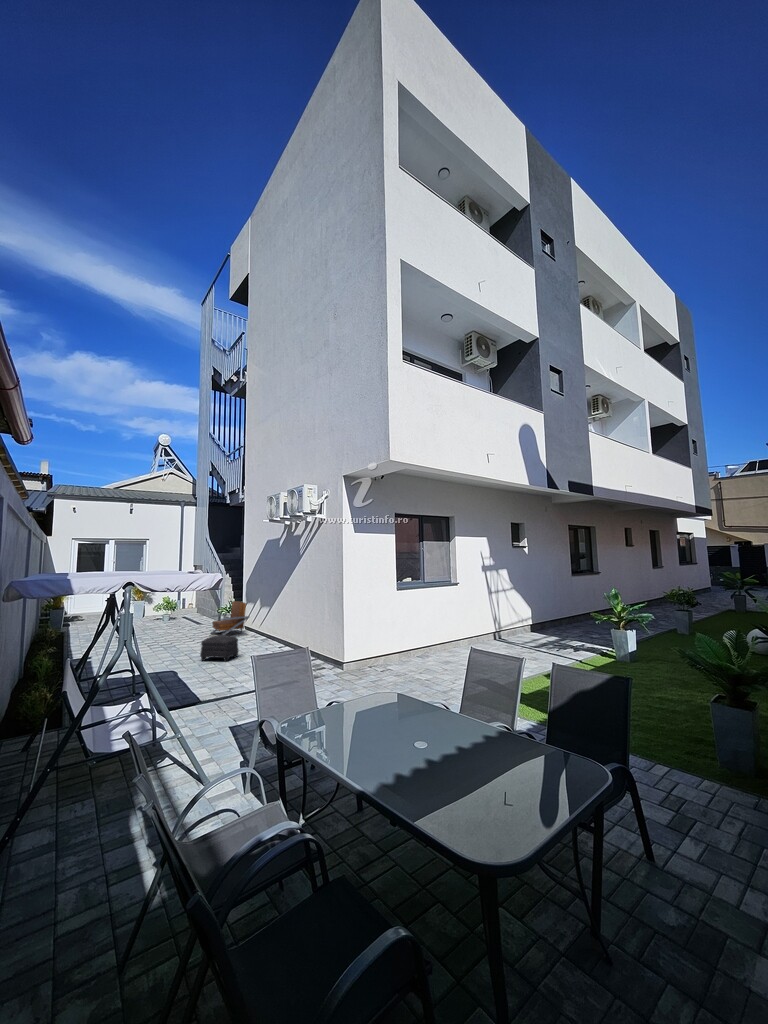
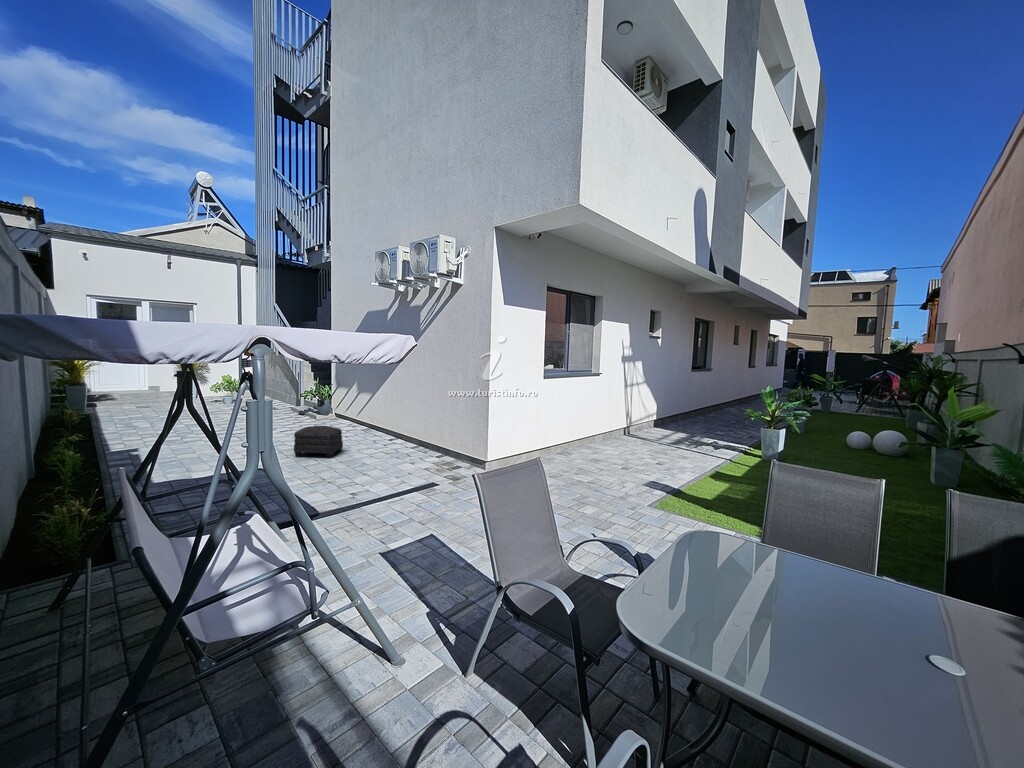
lounge chair: present [211,601,249,637] -> none [294,383,344,427]

